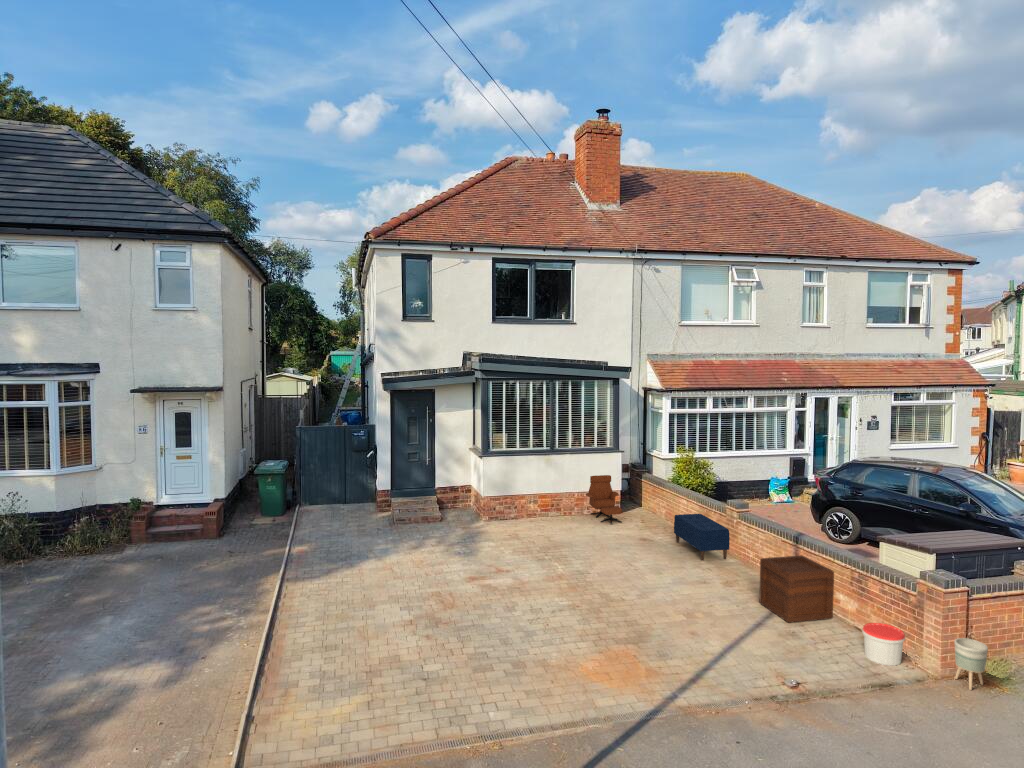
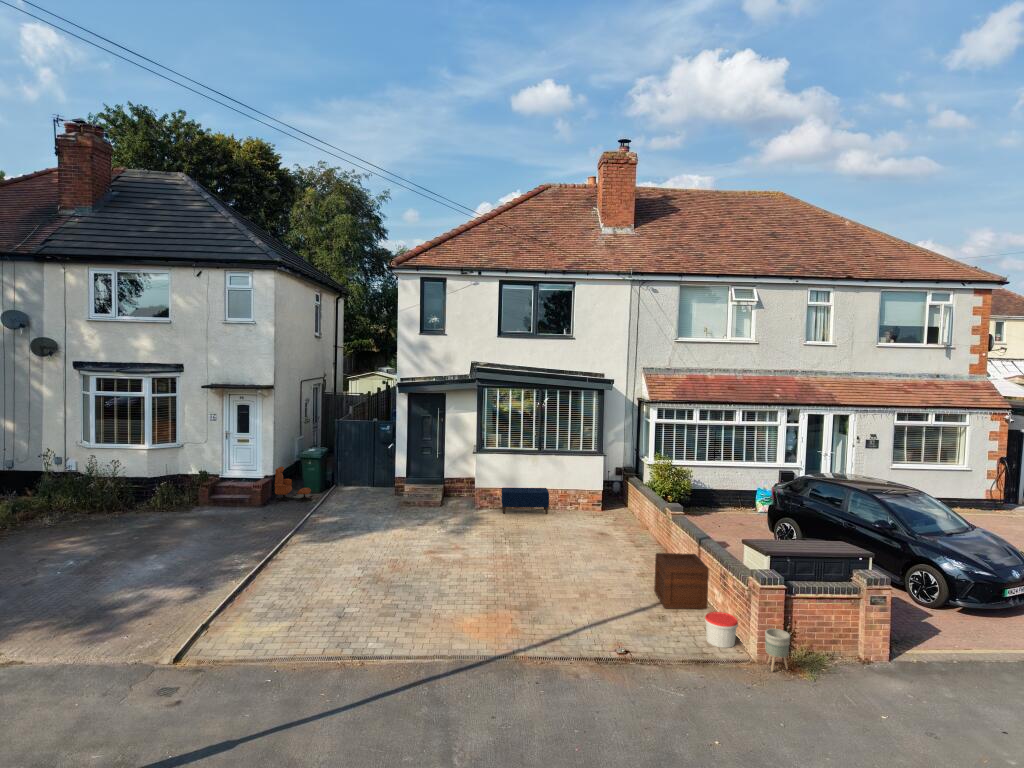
lounge chair: present [586,475,622,524] -> present [275,466,312,502]
bench: present [674,514,730,560] -> present [502,488,549,514]

